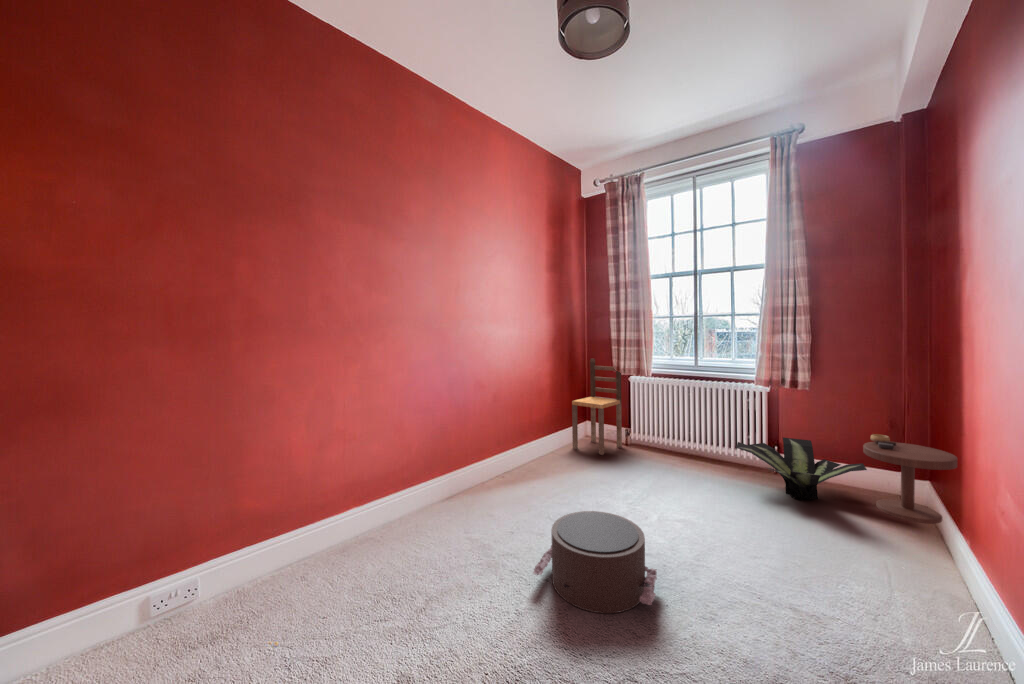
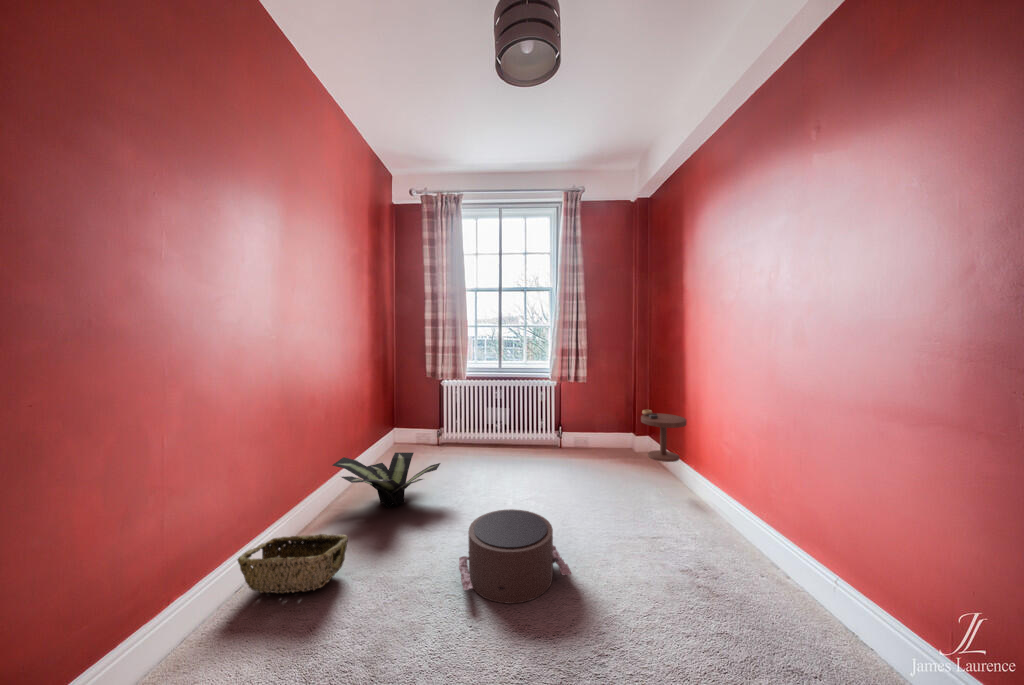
chair: present [572,359,622,455] -> none [392,366,438,461]
potted plant: present [736,437,867,500] -> present [332,452,440,508]
woven basket: none [401,484,474,530] -> present [238,534,348,593]

